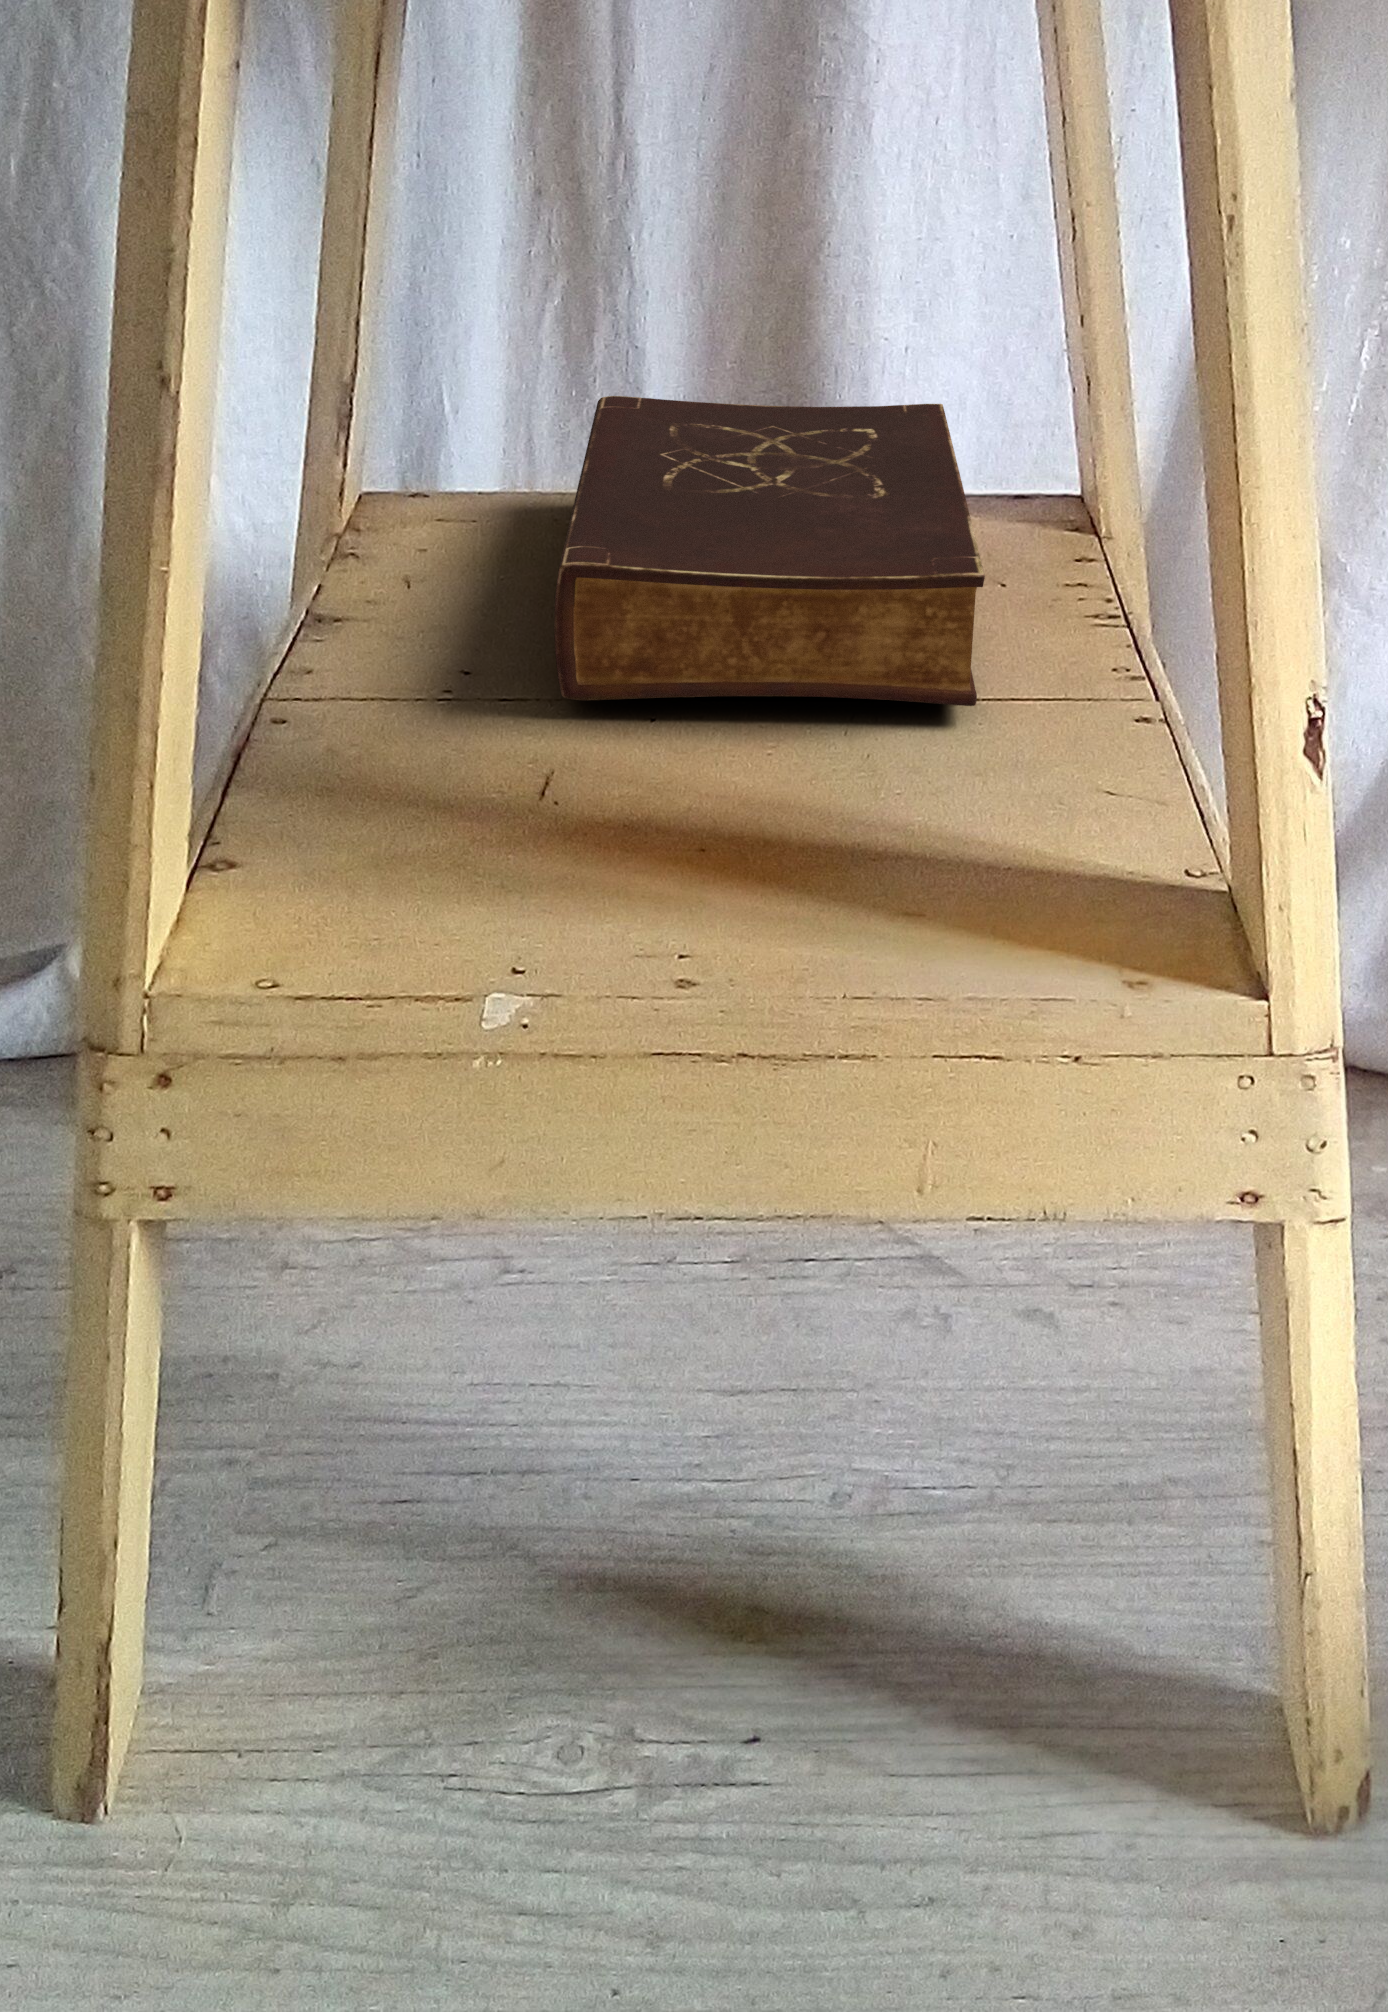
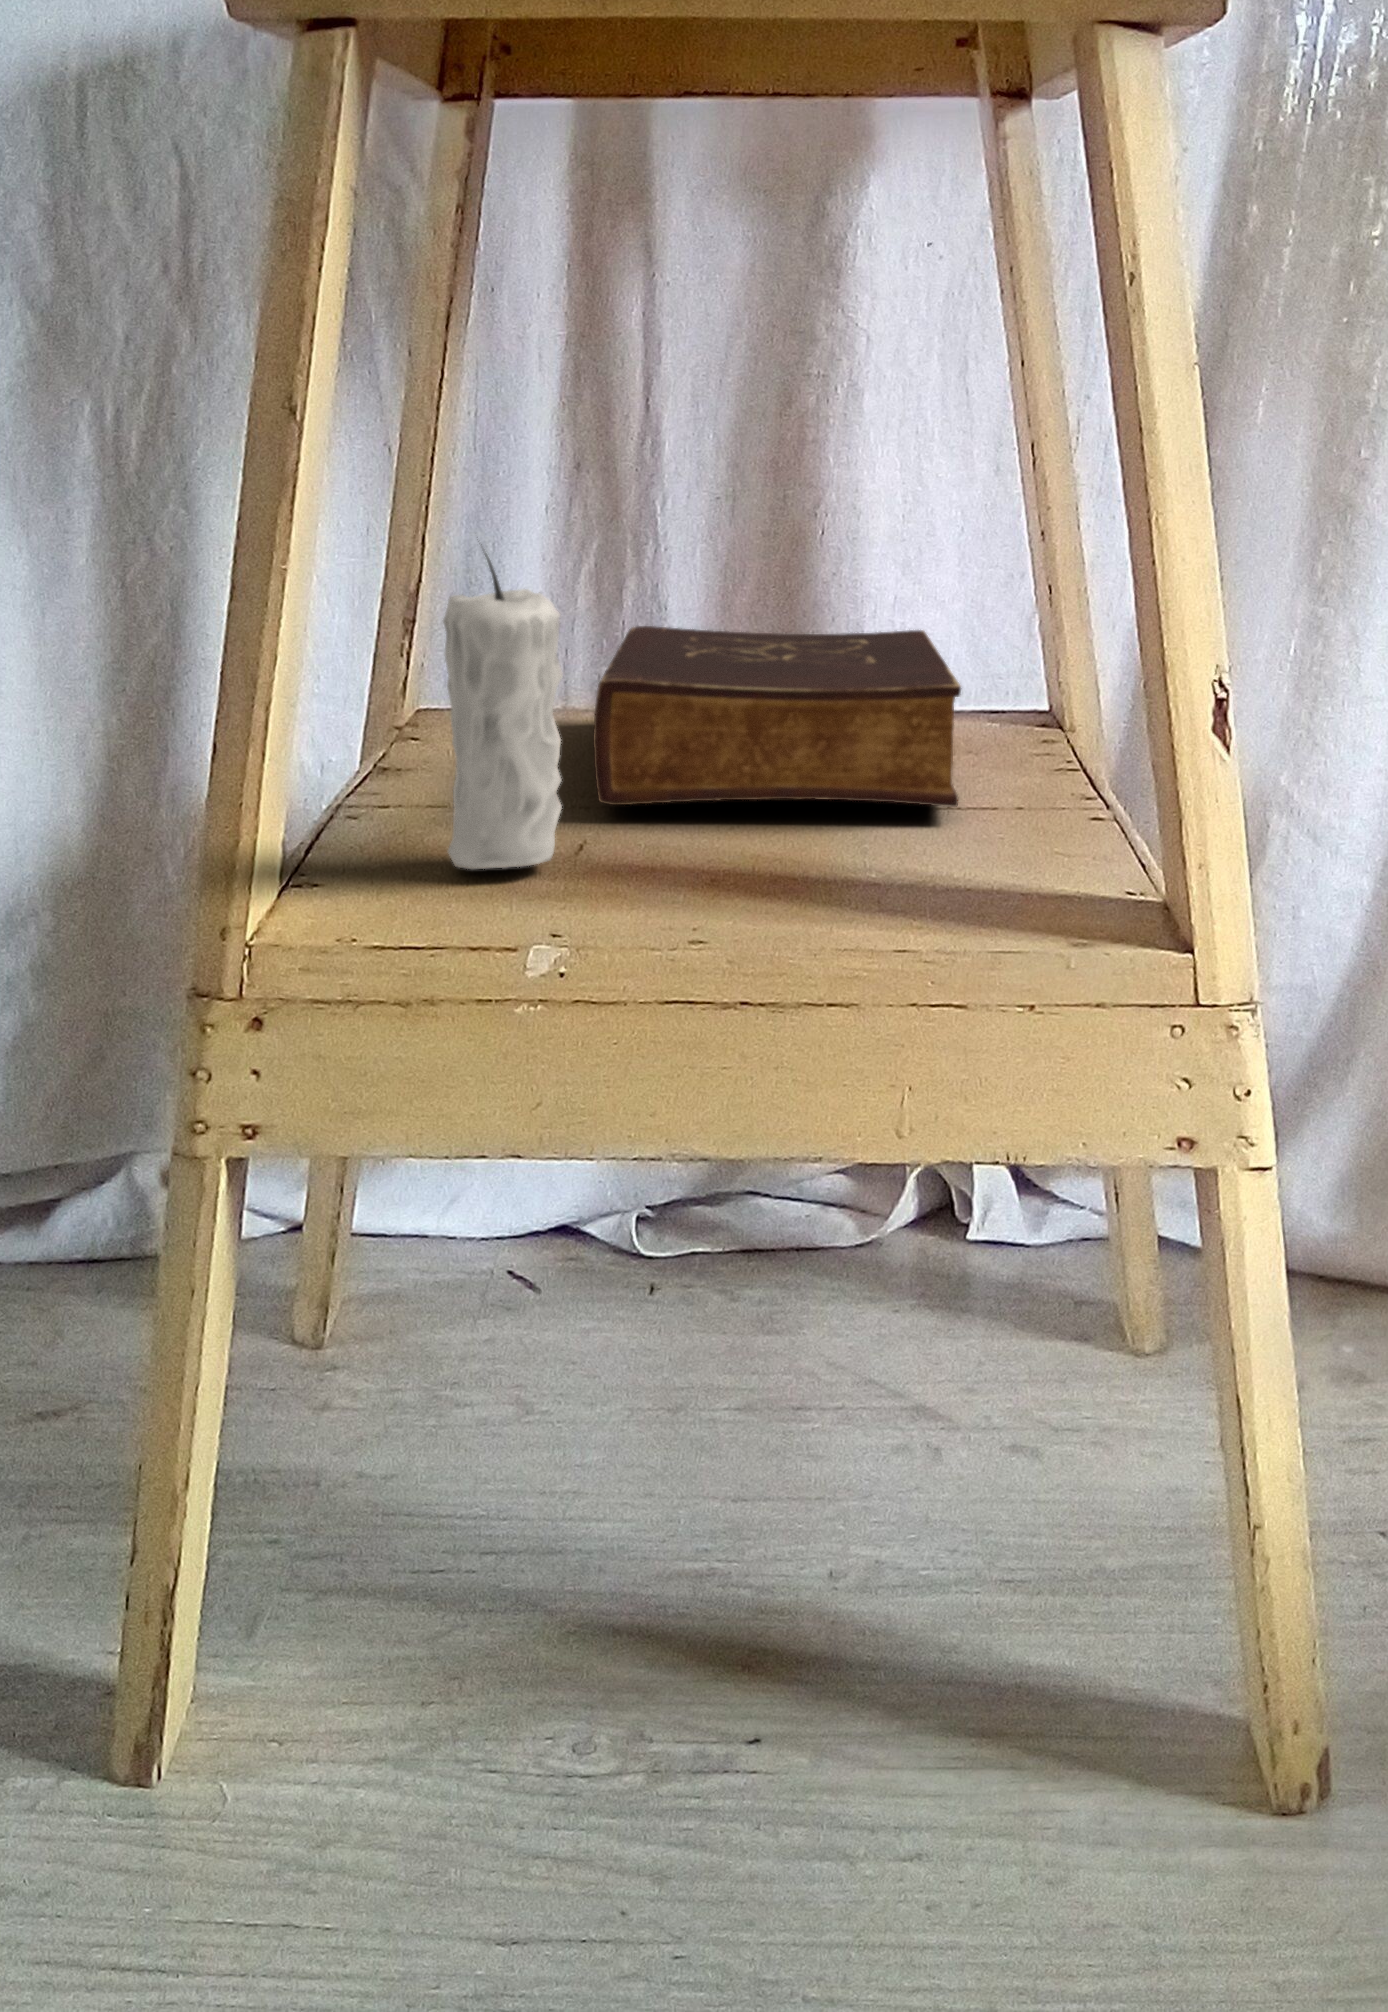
candle: none [370,449,517,834] -> present [443,544,563,869]

